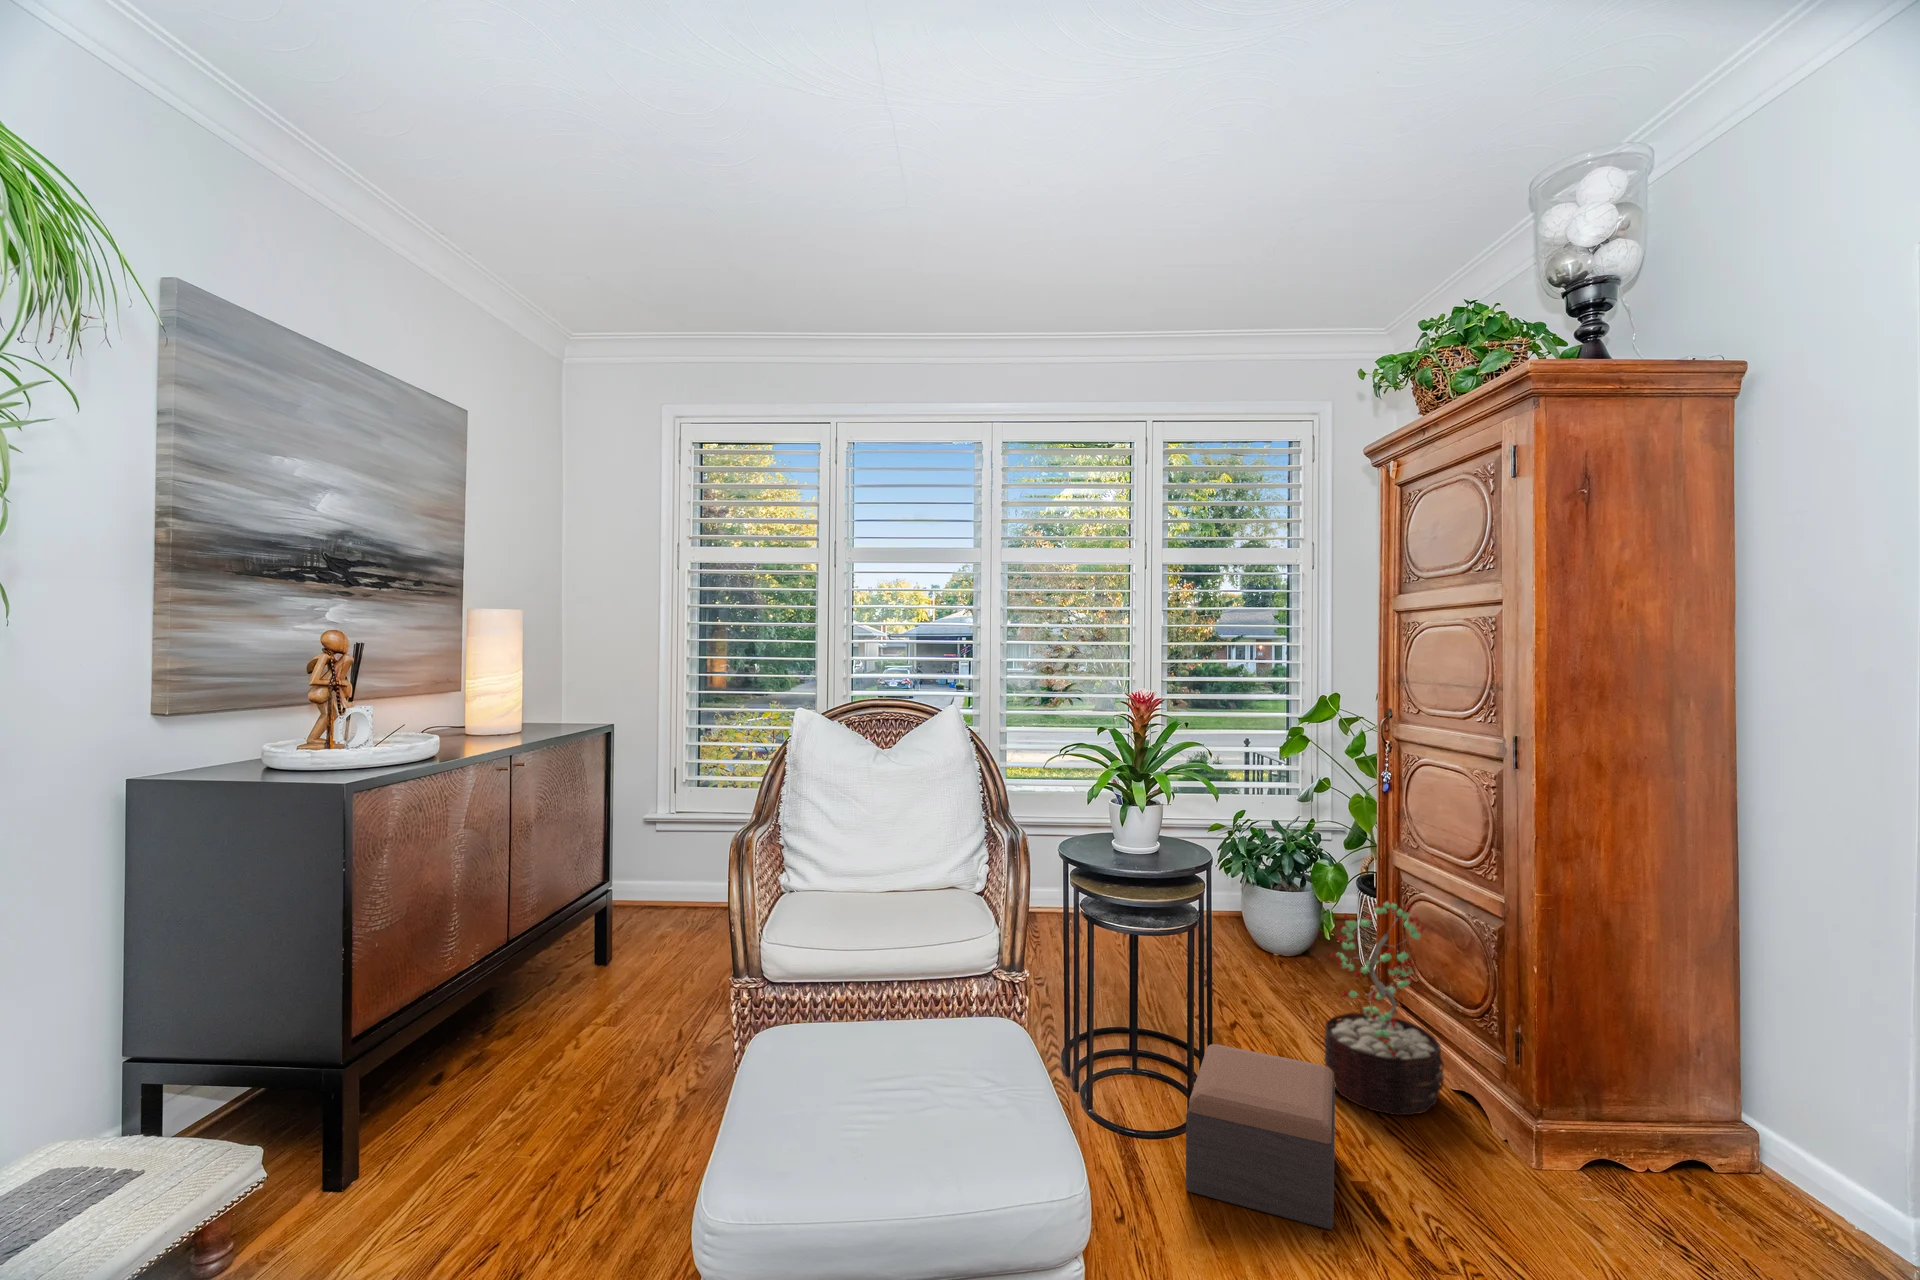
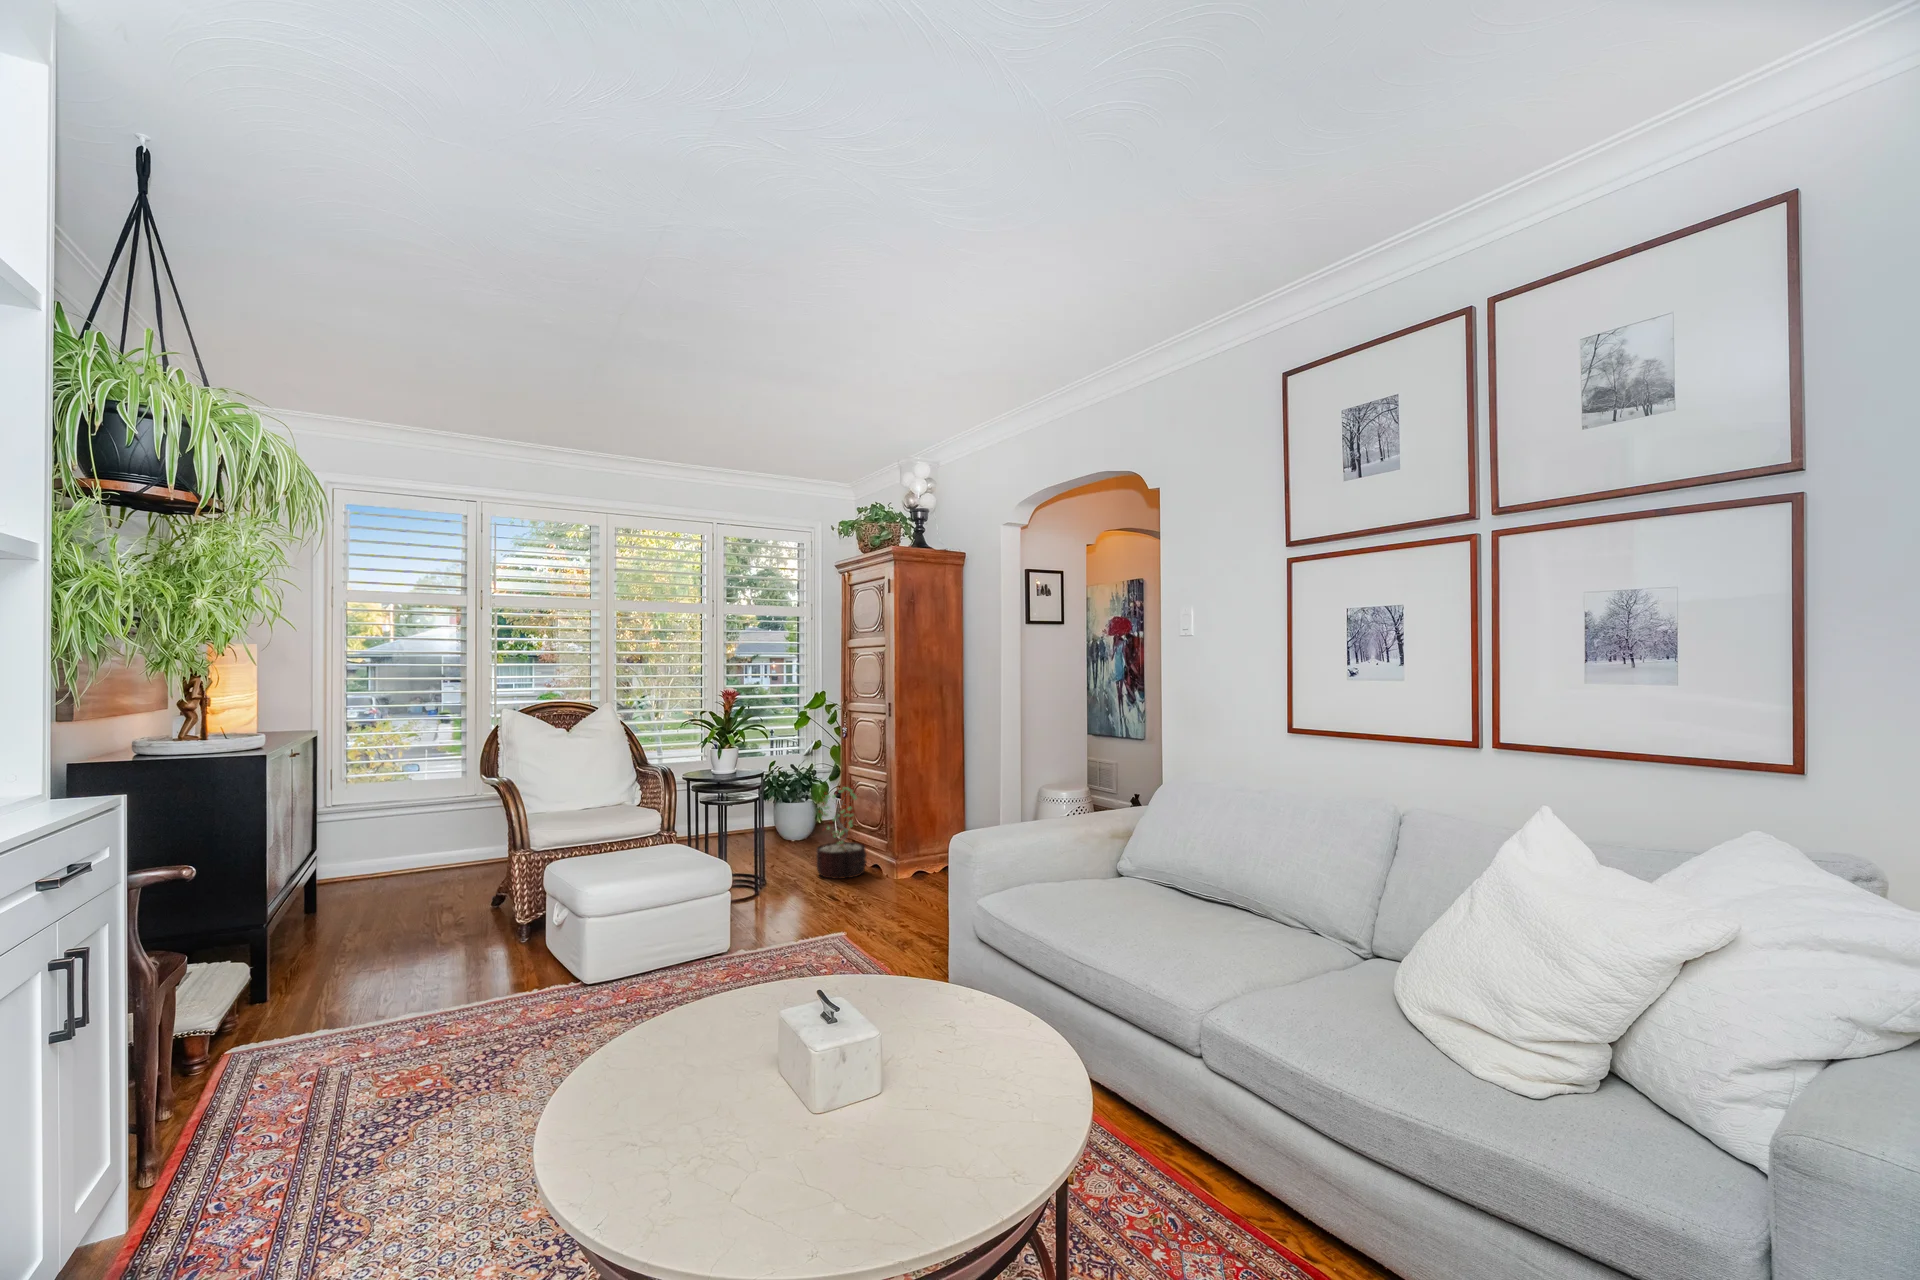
footstool: present [1186,1044,1335,1230] -> none [757,851,819,908]

